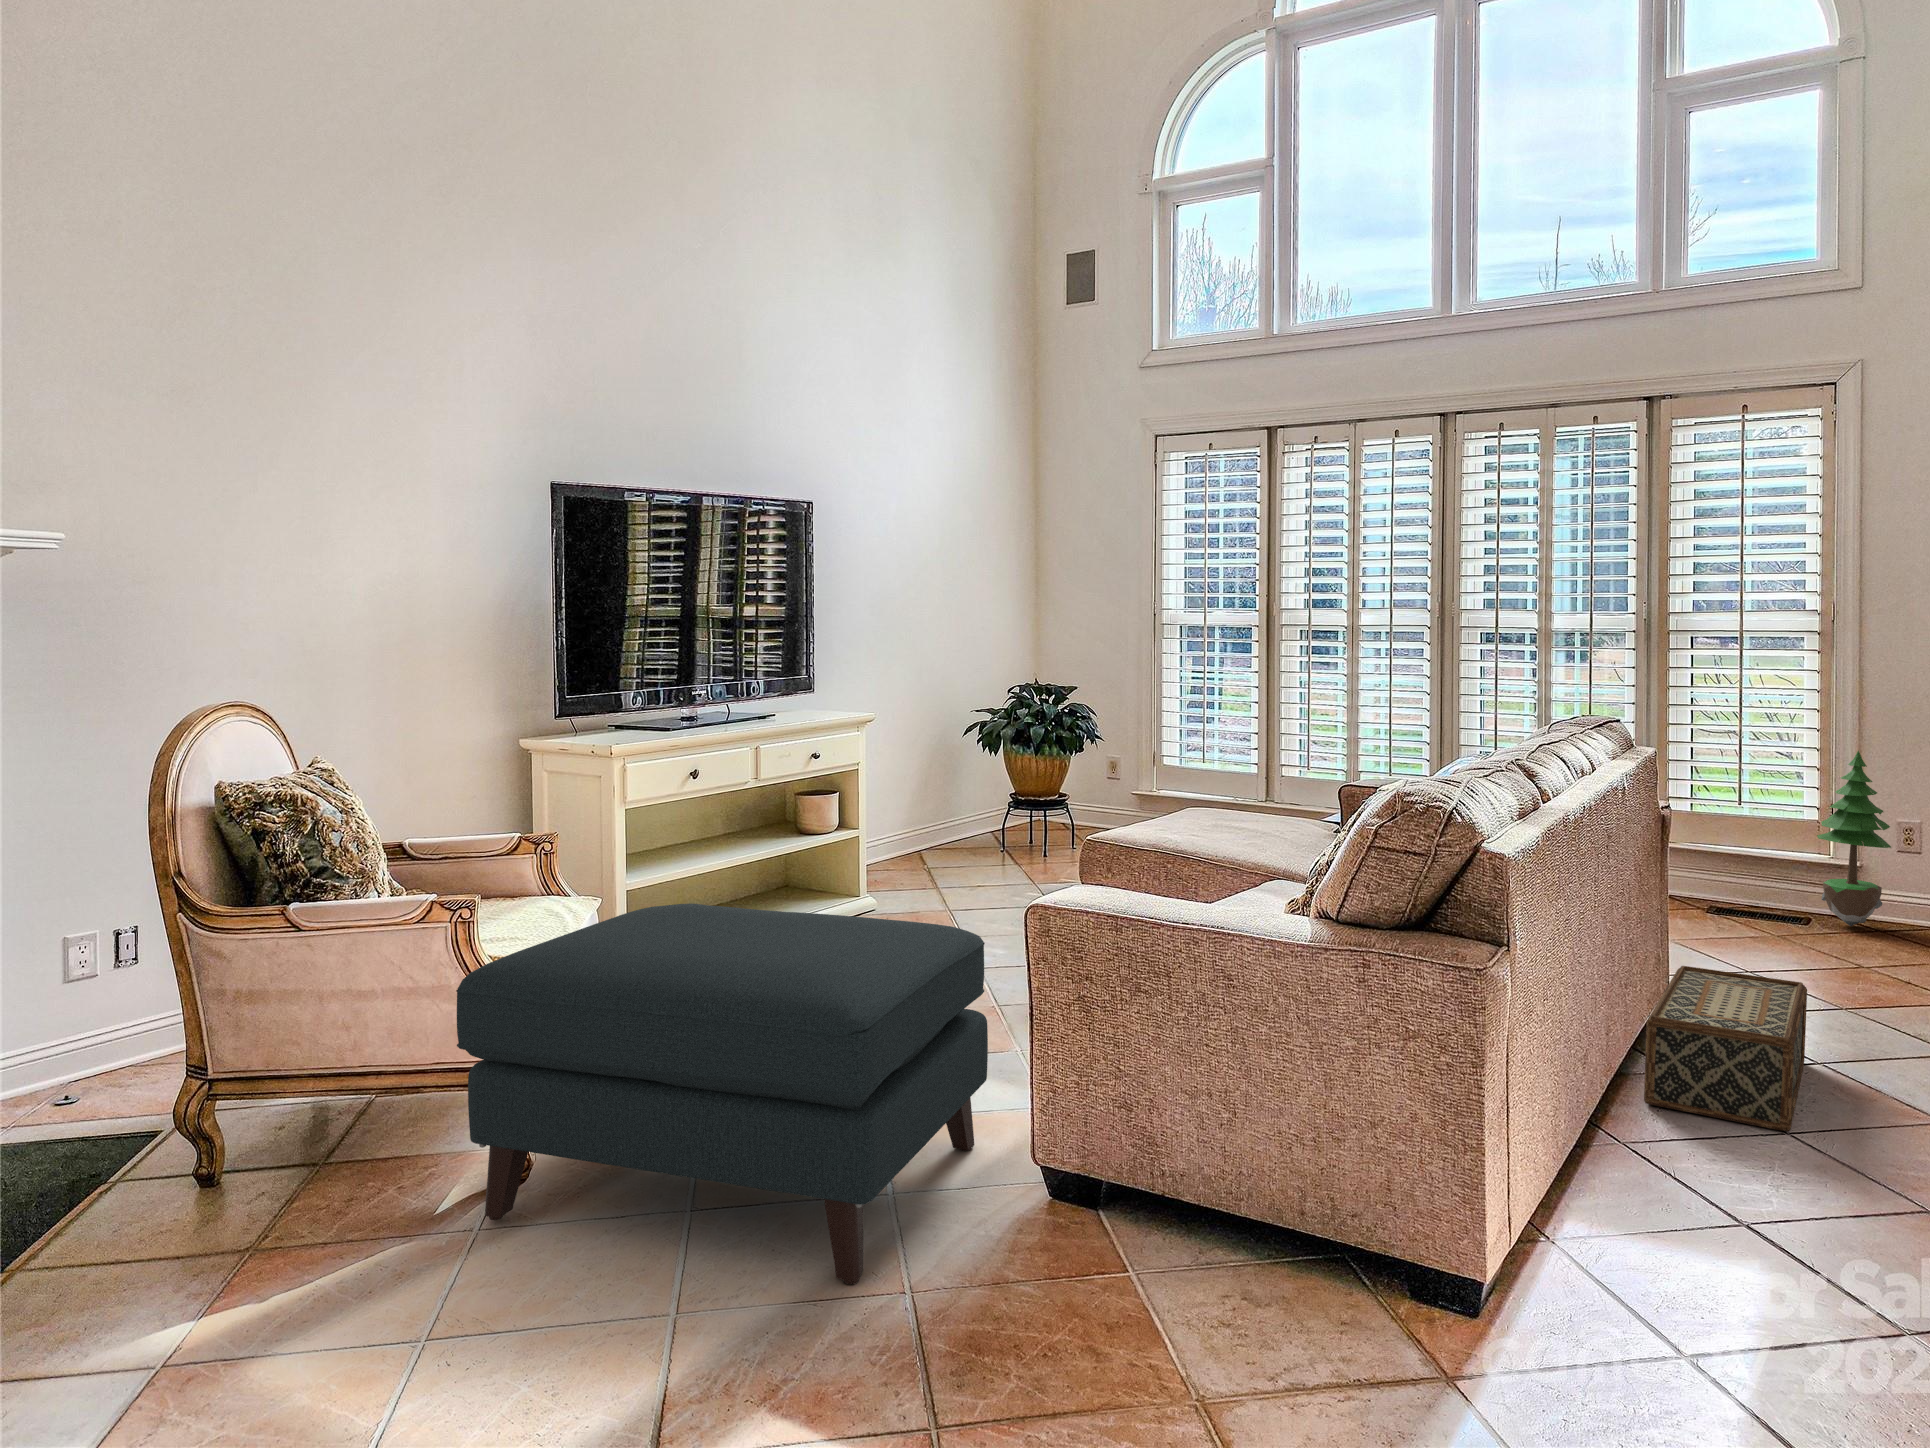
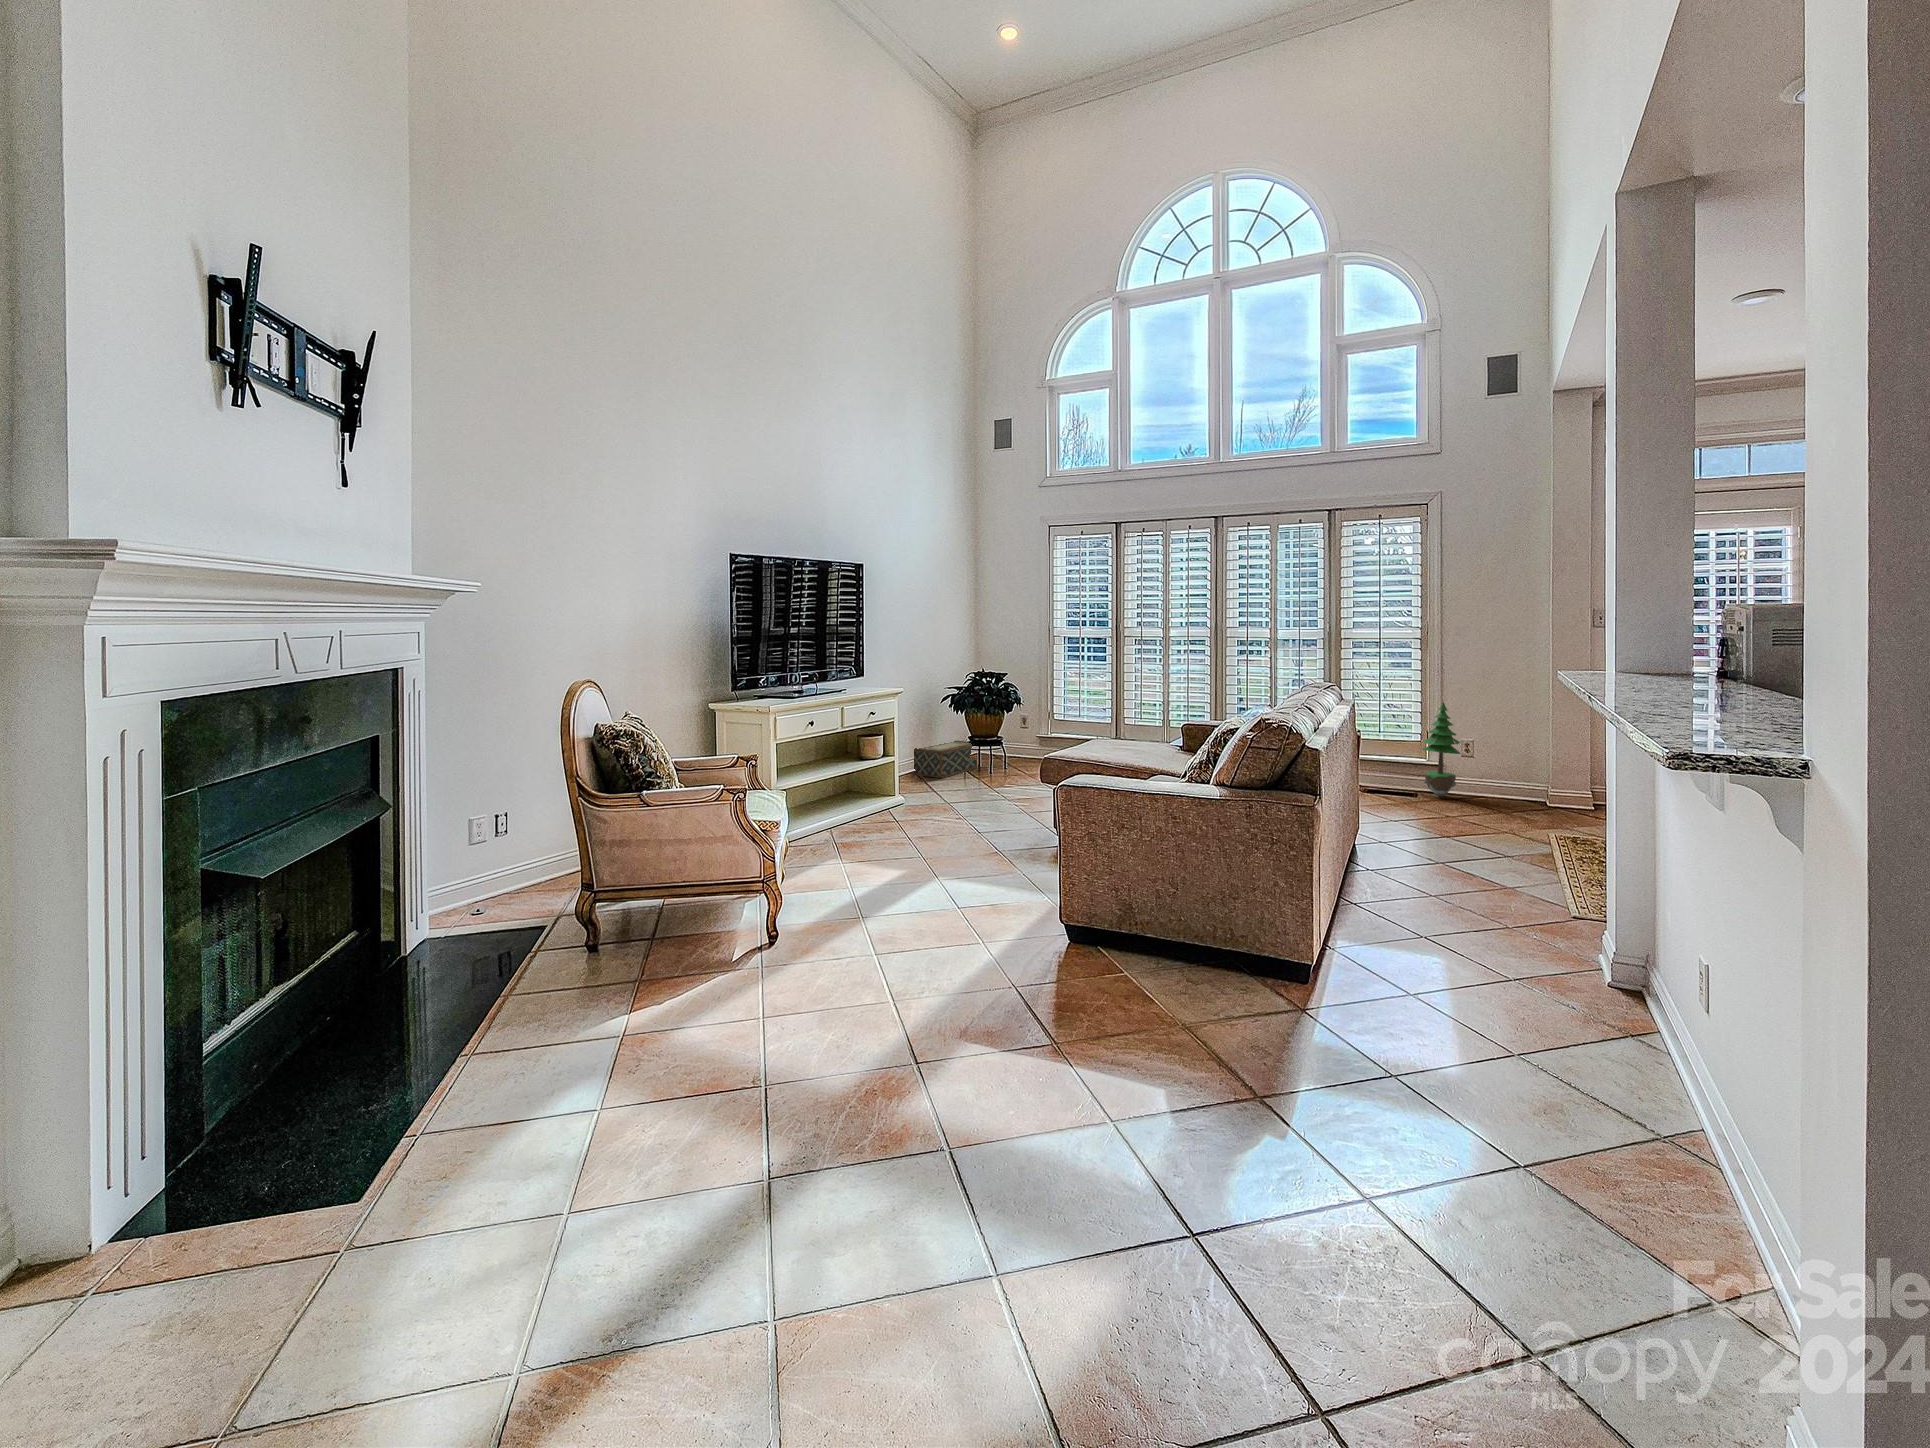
ottoman: present [456,904,988,1285] -> none [749,790,1024,984]
woven basket: present [1644,966,1807,1131] -> present [911,741,977,778]

